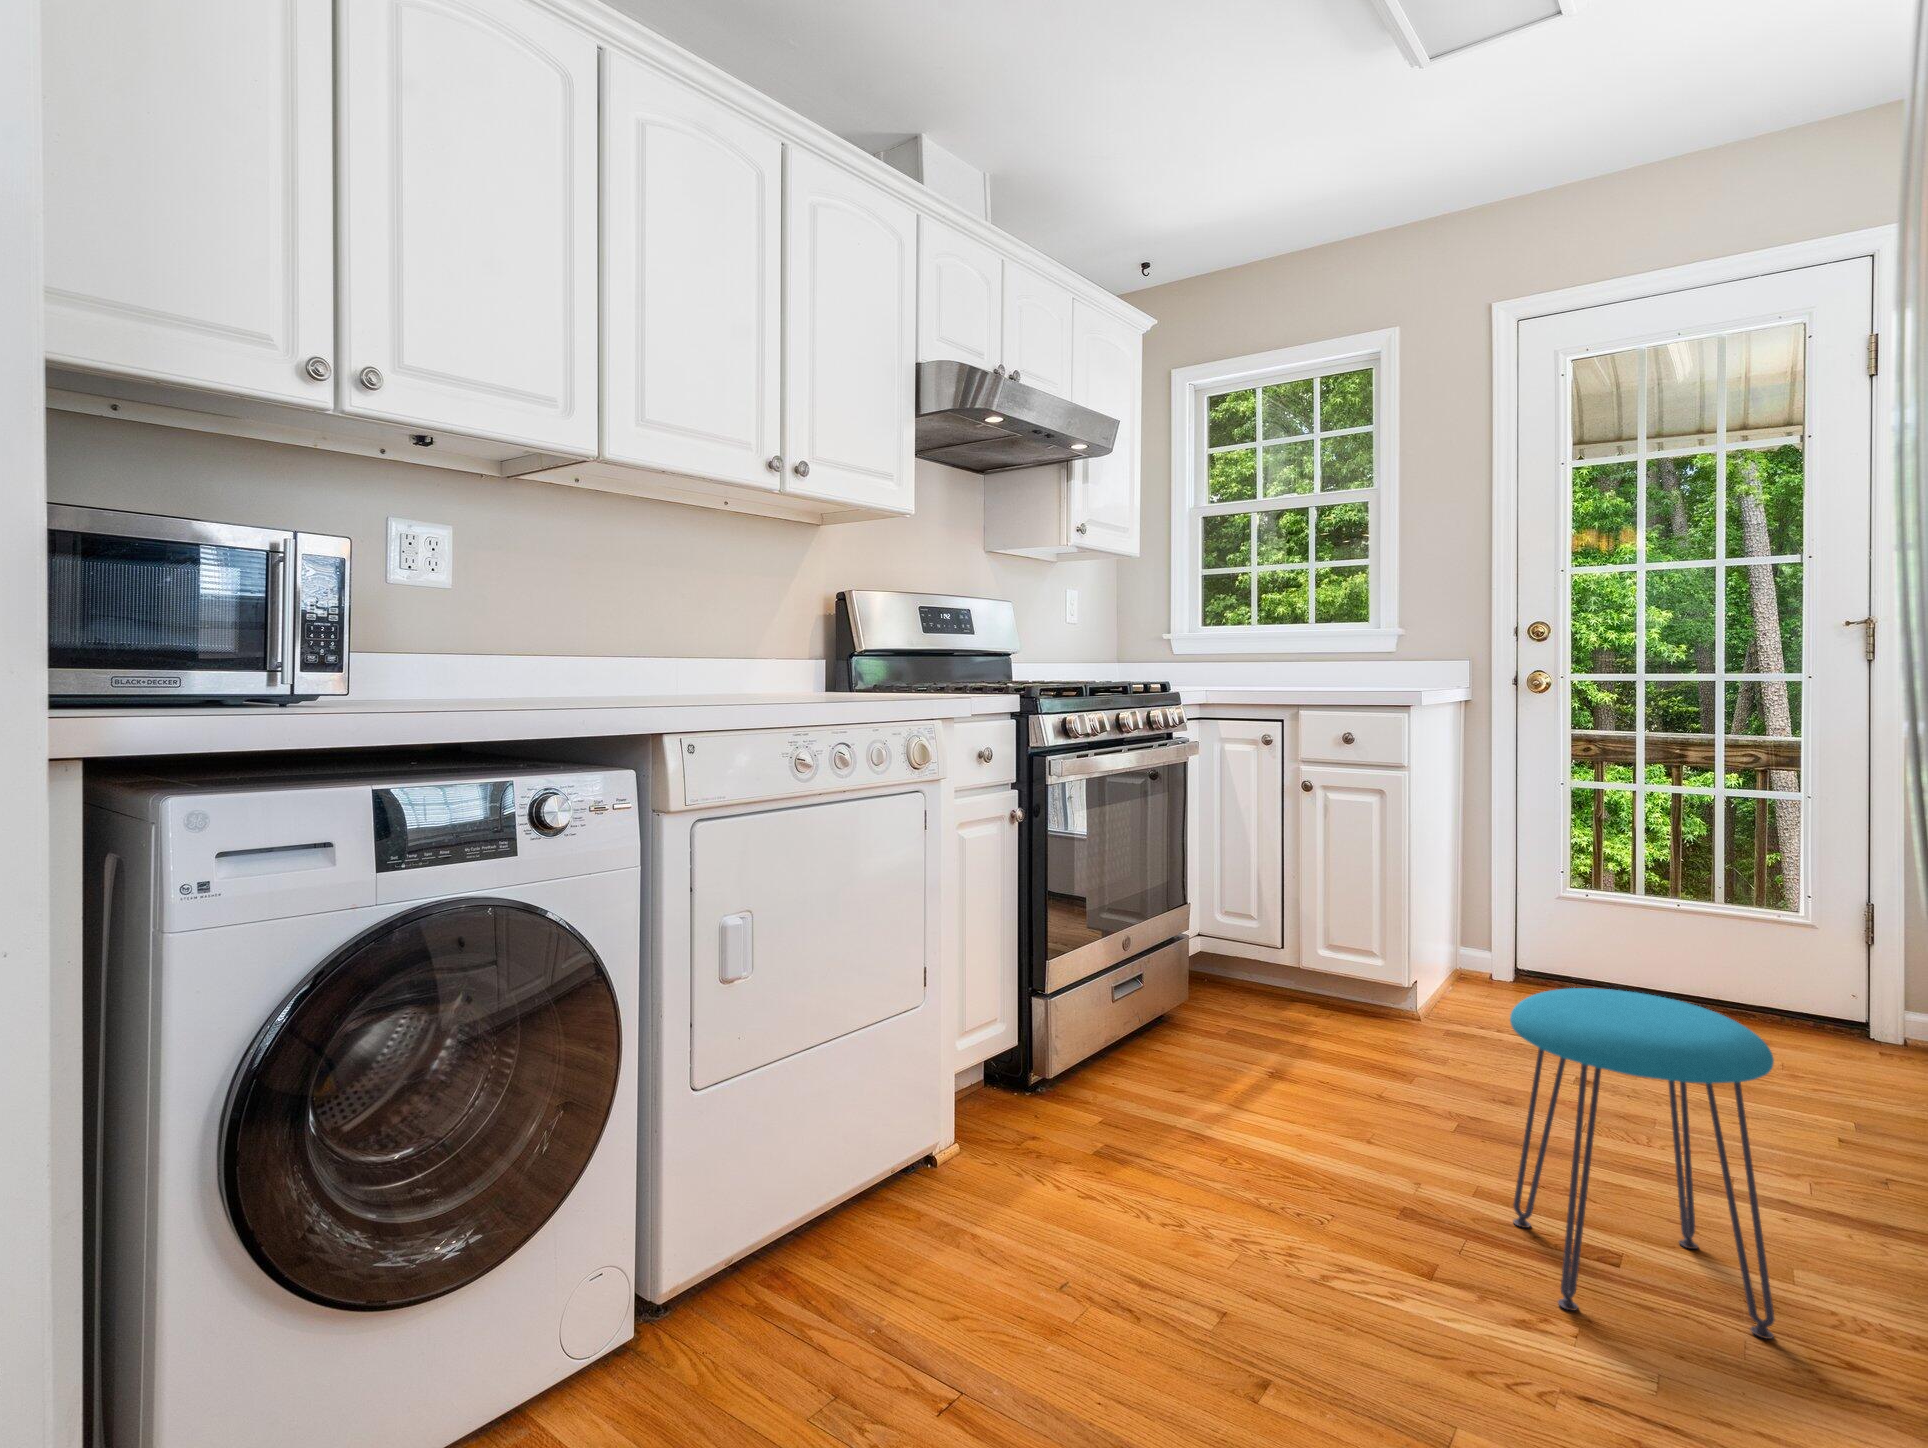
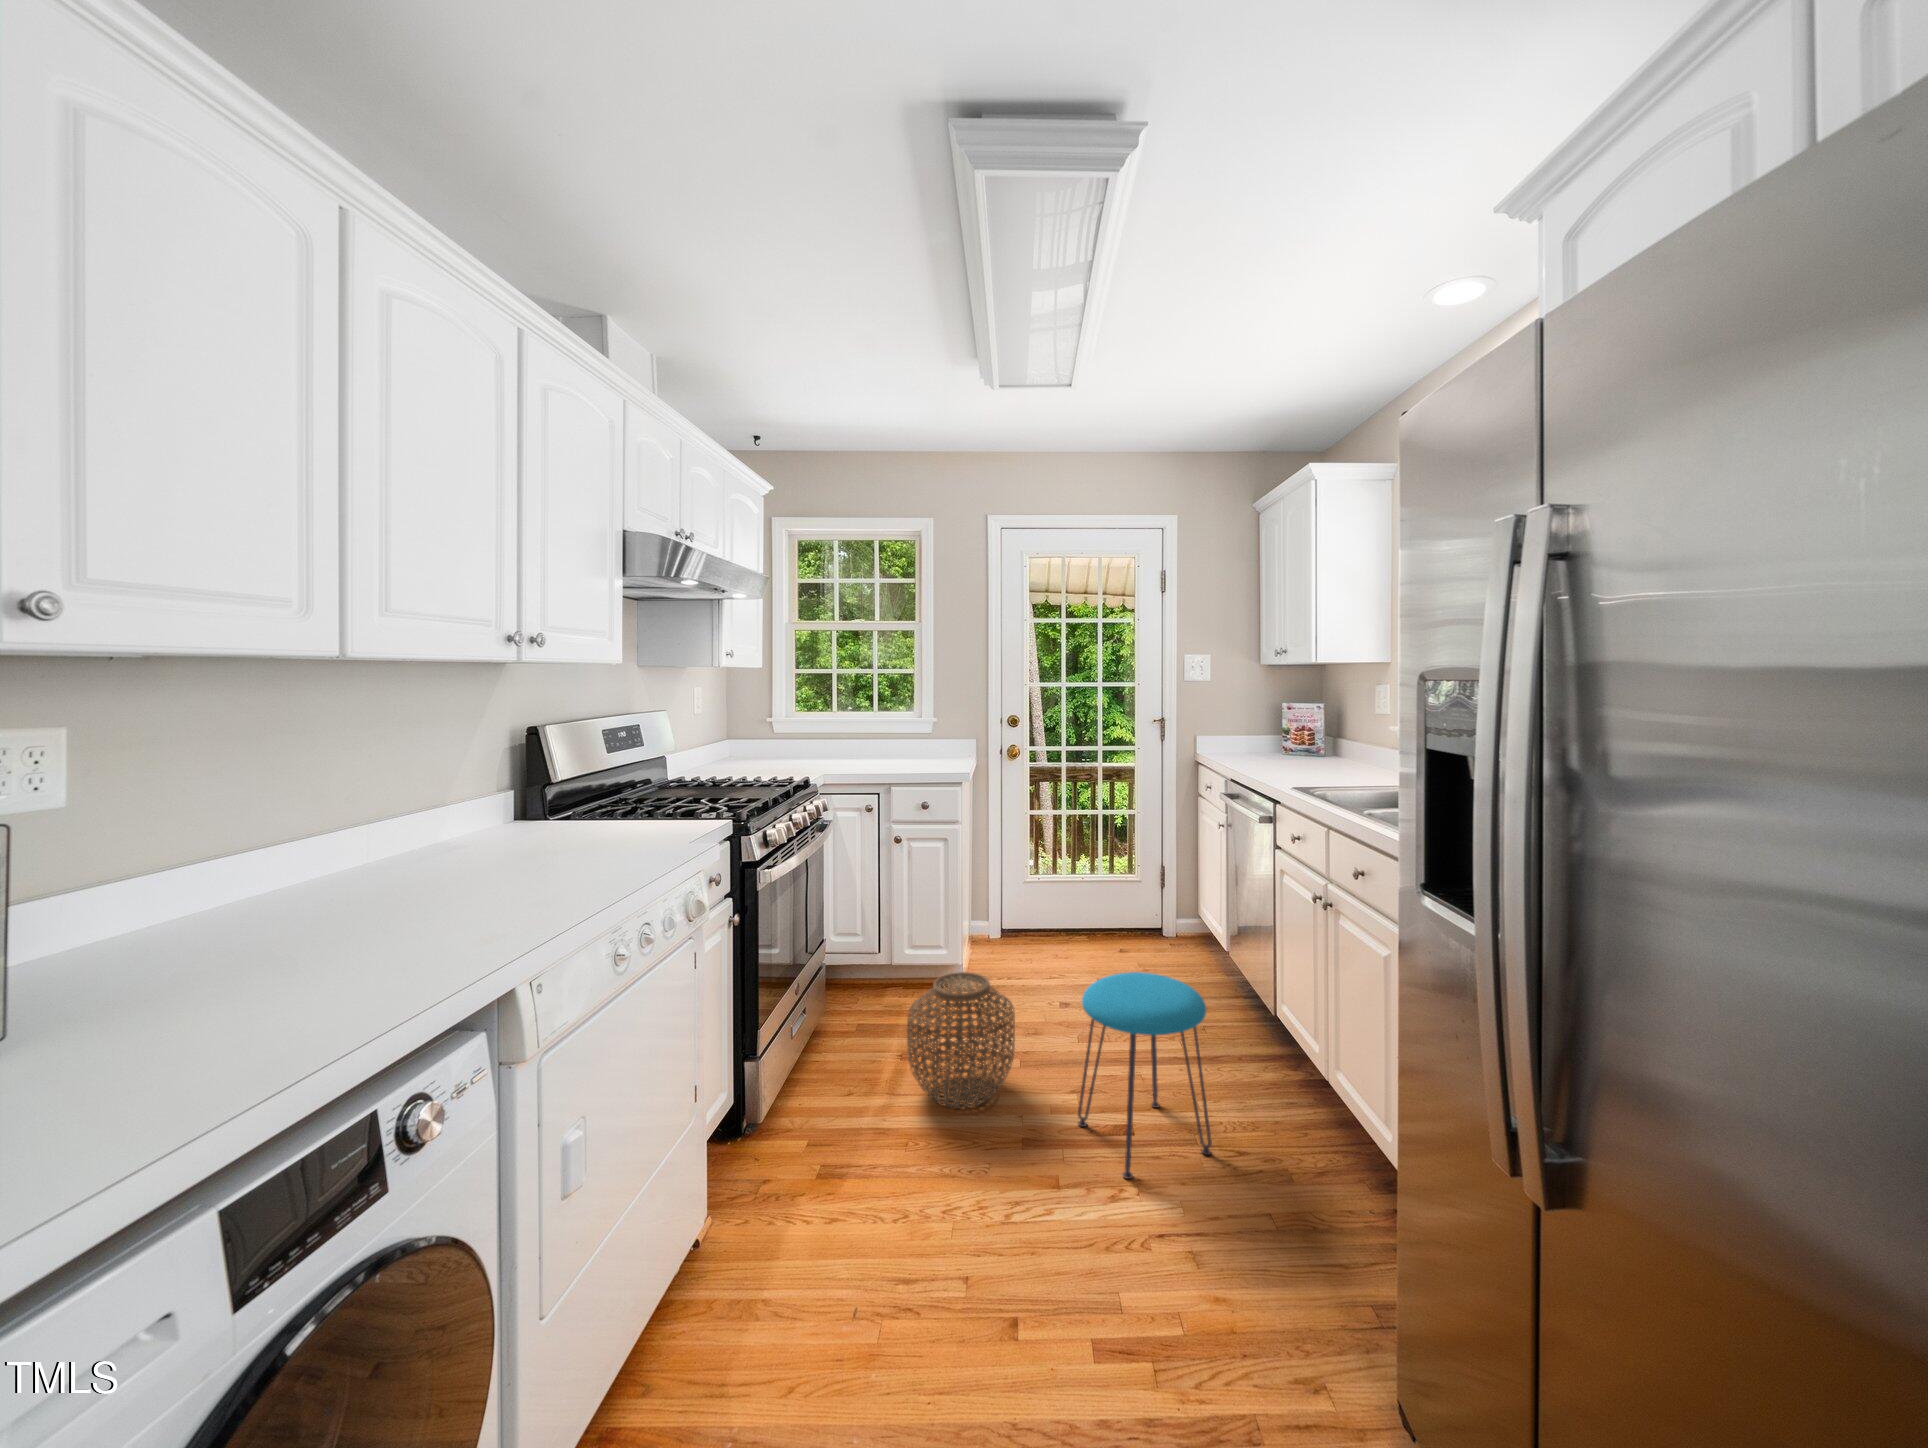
woven basket: none [1251,956,1426,1153] -> present [907,972,1015,1108]

